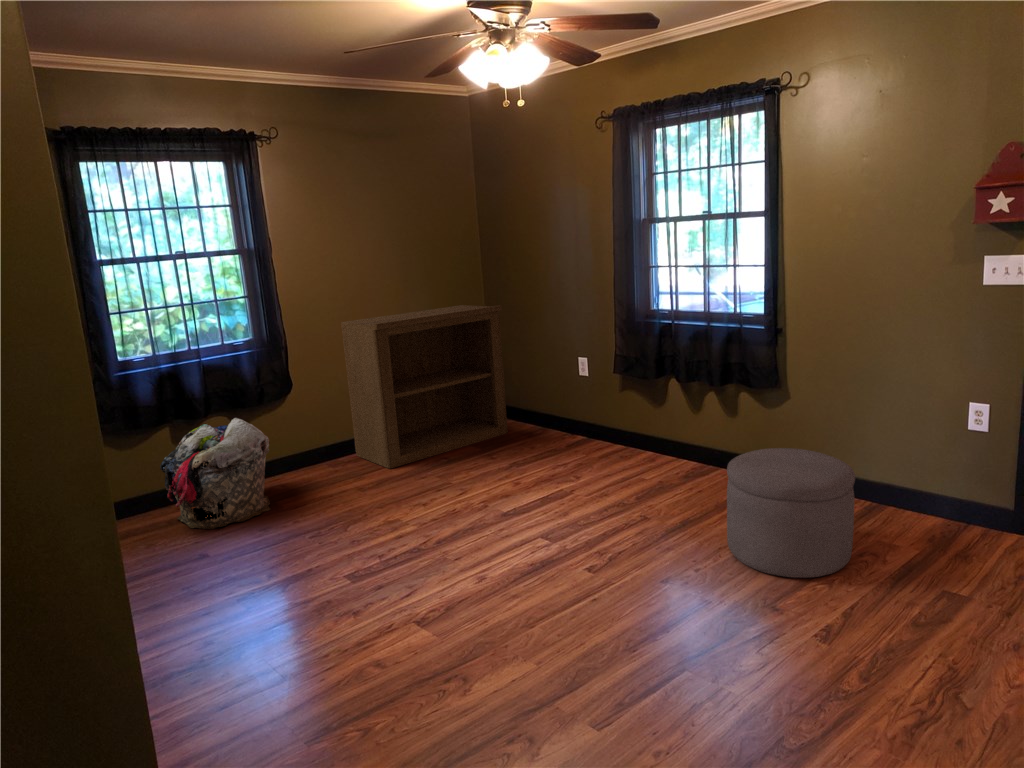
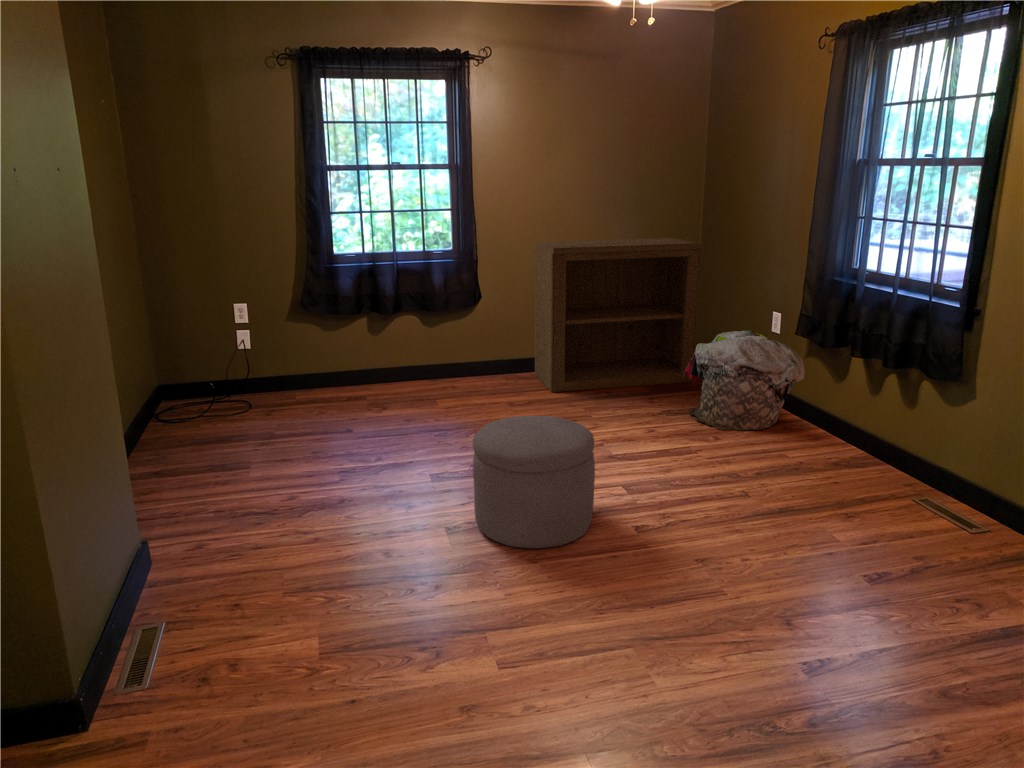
laundry basket: present [160,418,271,529] -> present [684,331,805,430]
ottoman: present [727,448,855,578] -> present [473,416,595,549]

